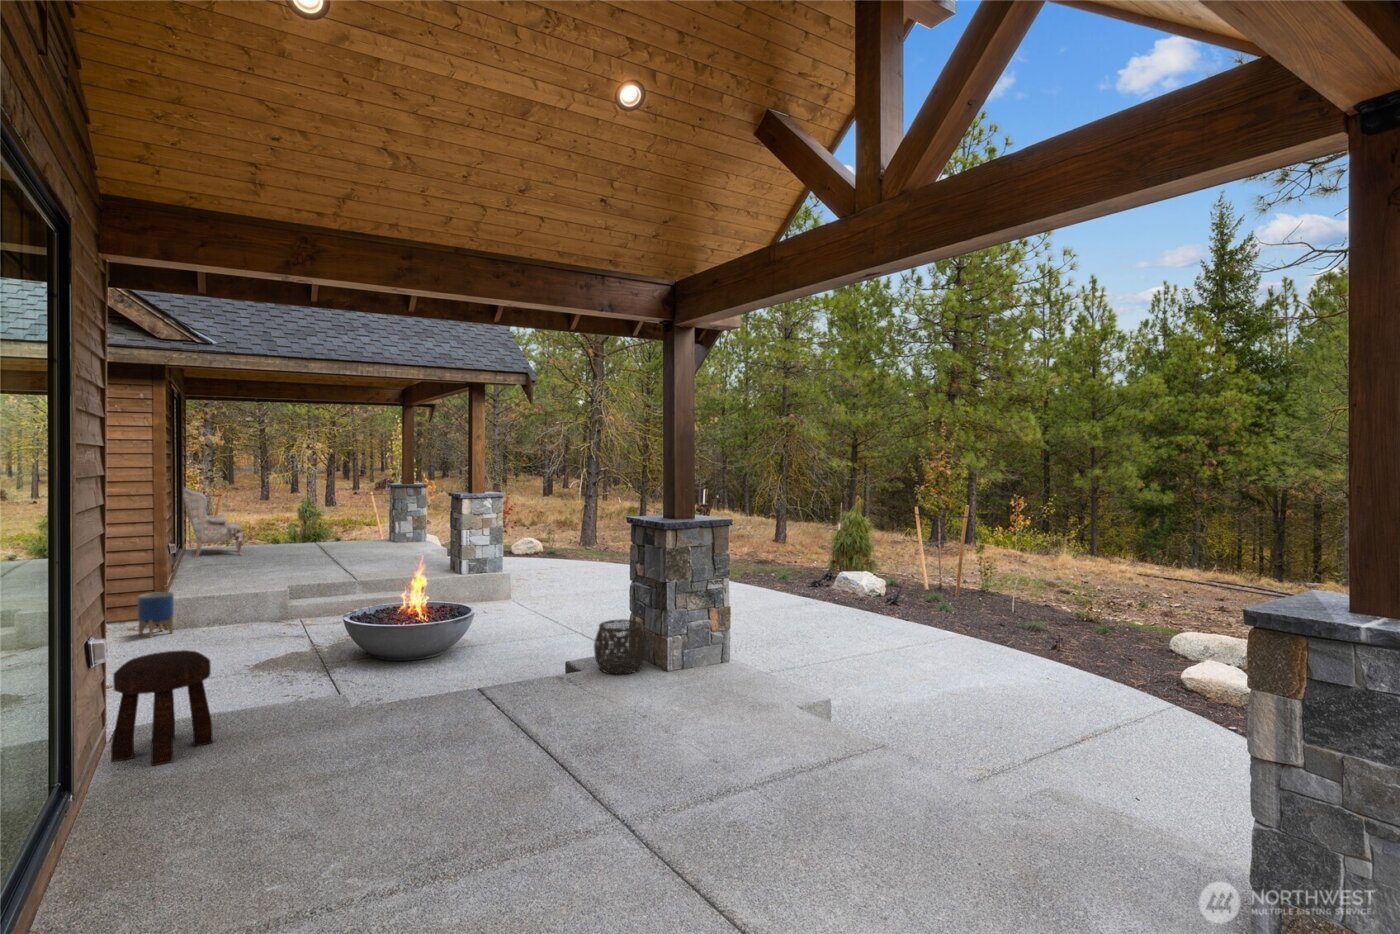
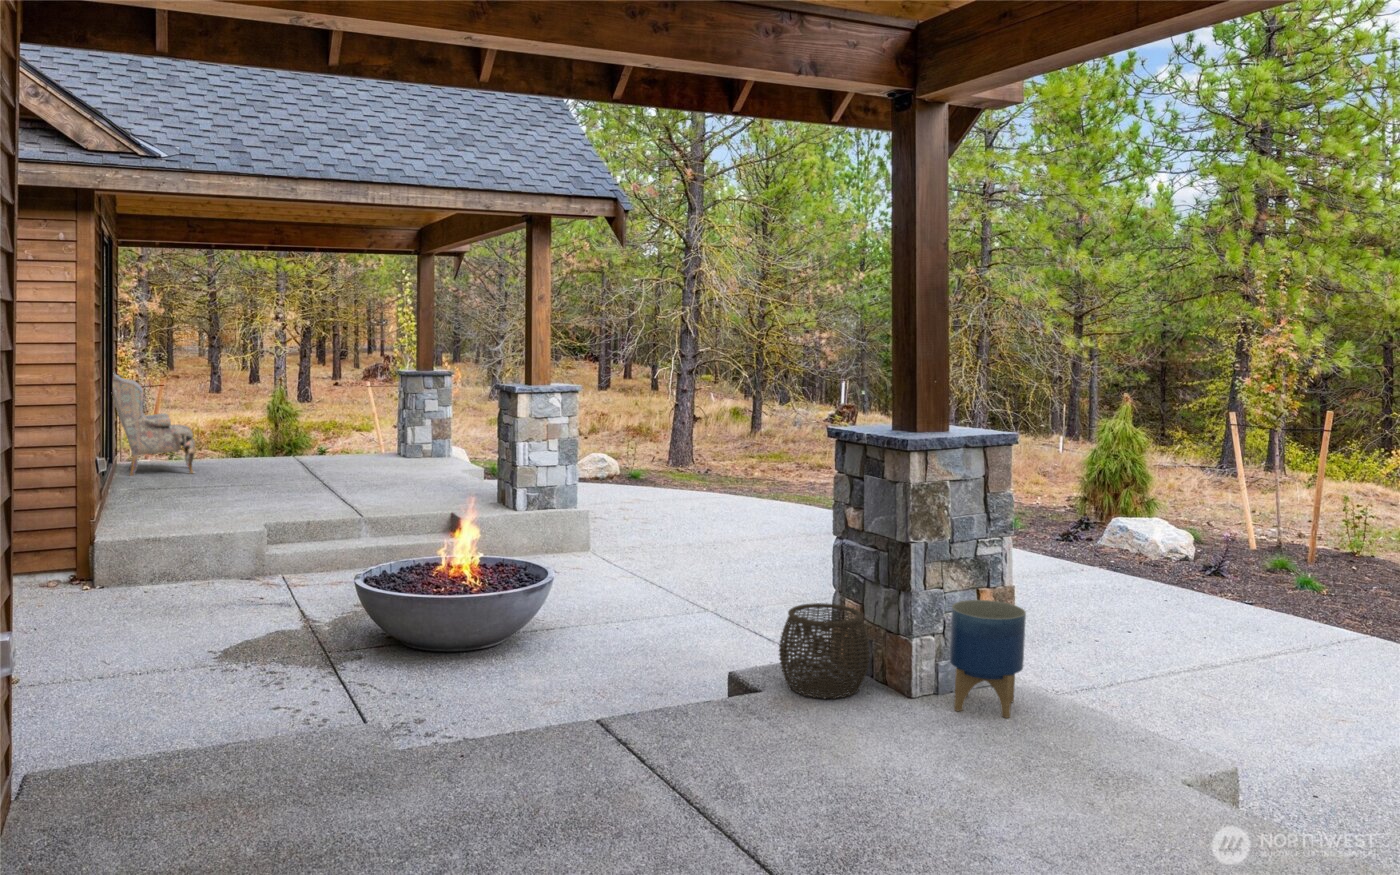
planter: present [138,592,174,638] -> present [950,600,1026,718]
stool: present [111,650,212,766] -> none [15,644,177,842]

